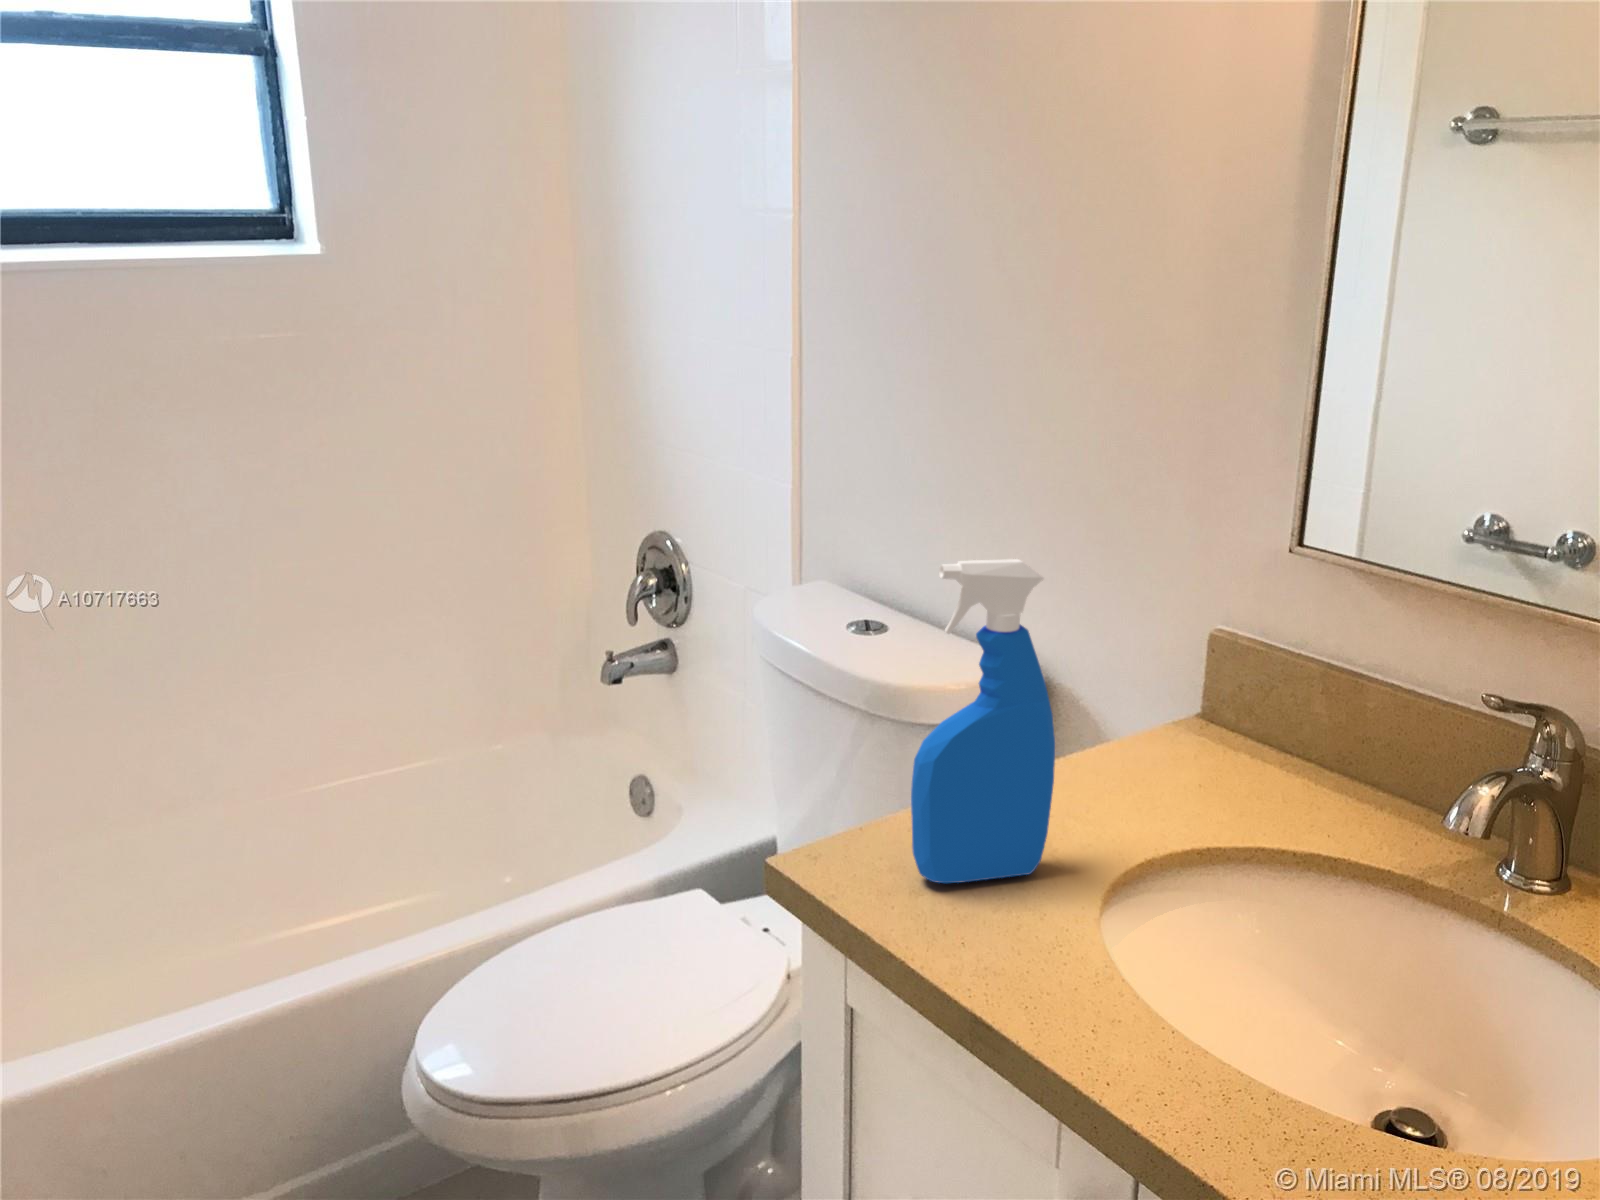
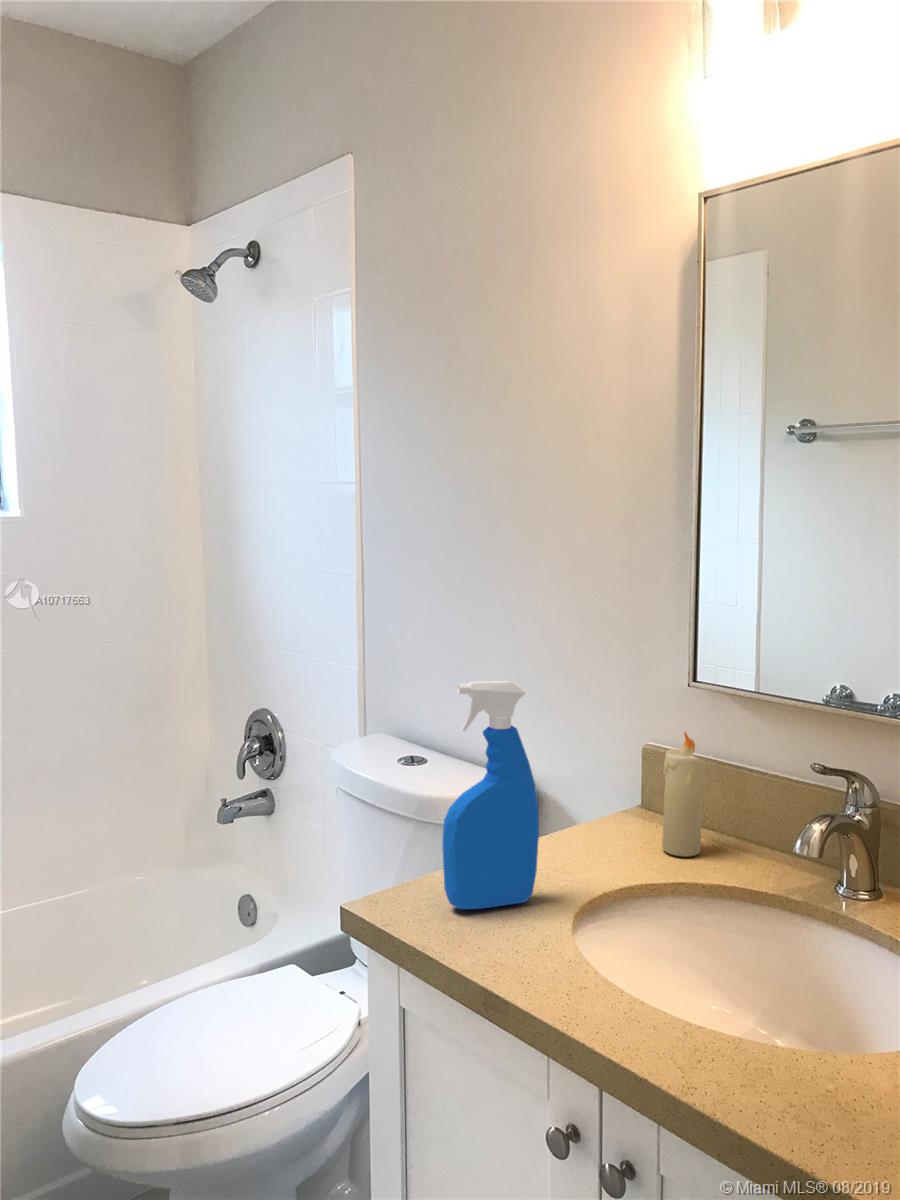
candle: none [1233,626,1308,806] -> present [662,732,705,857]

